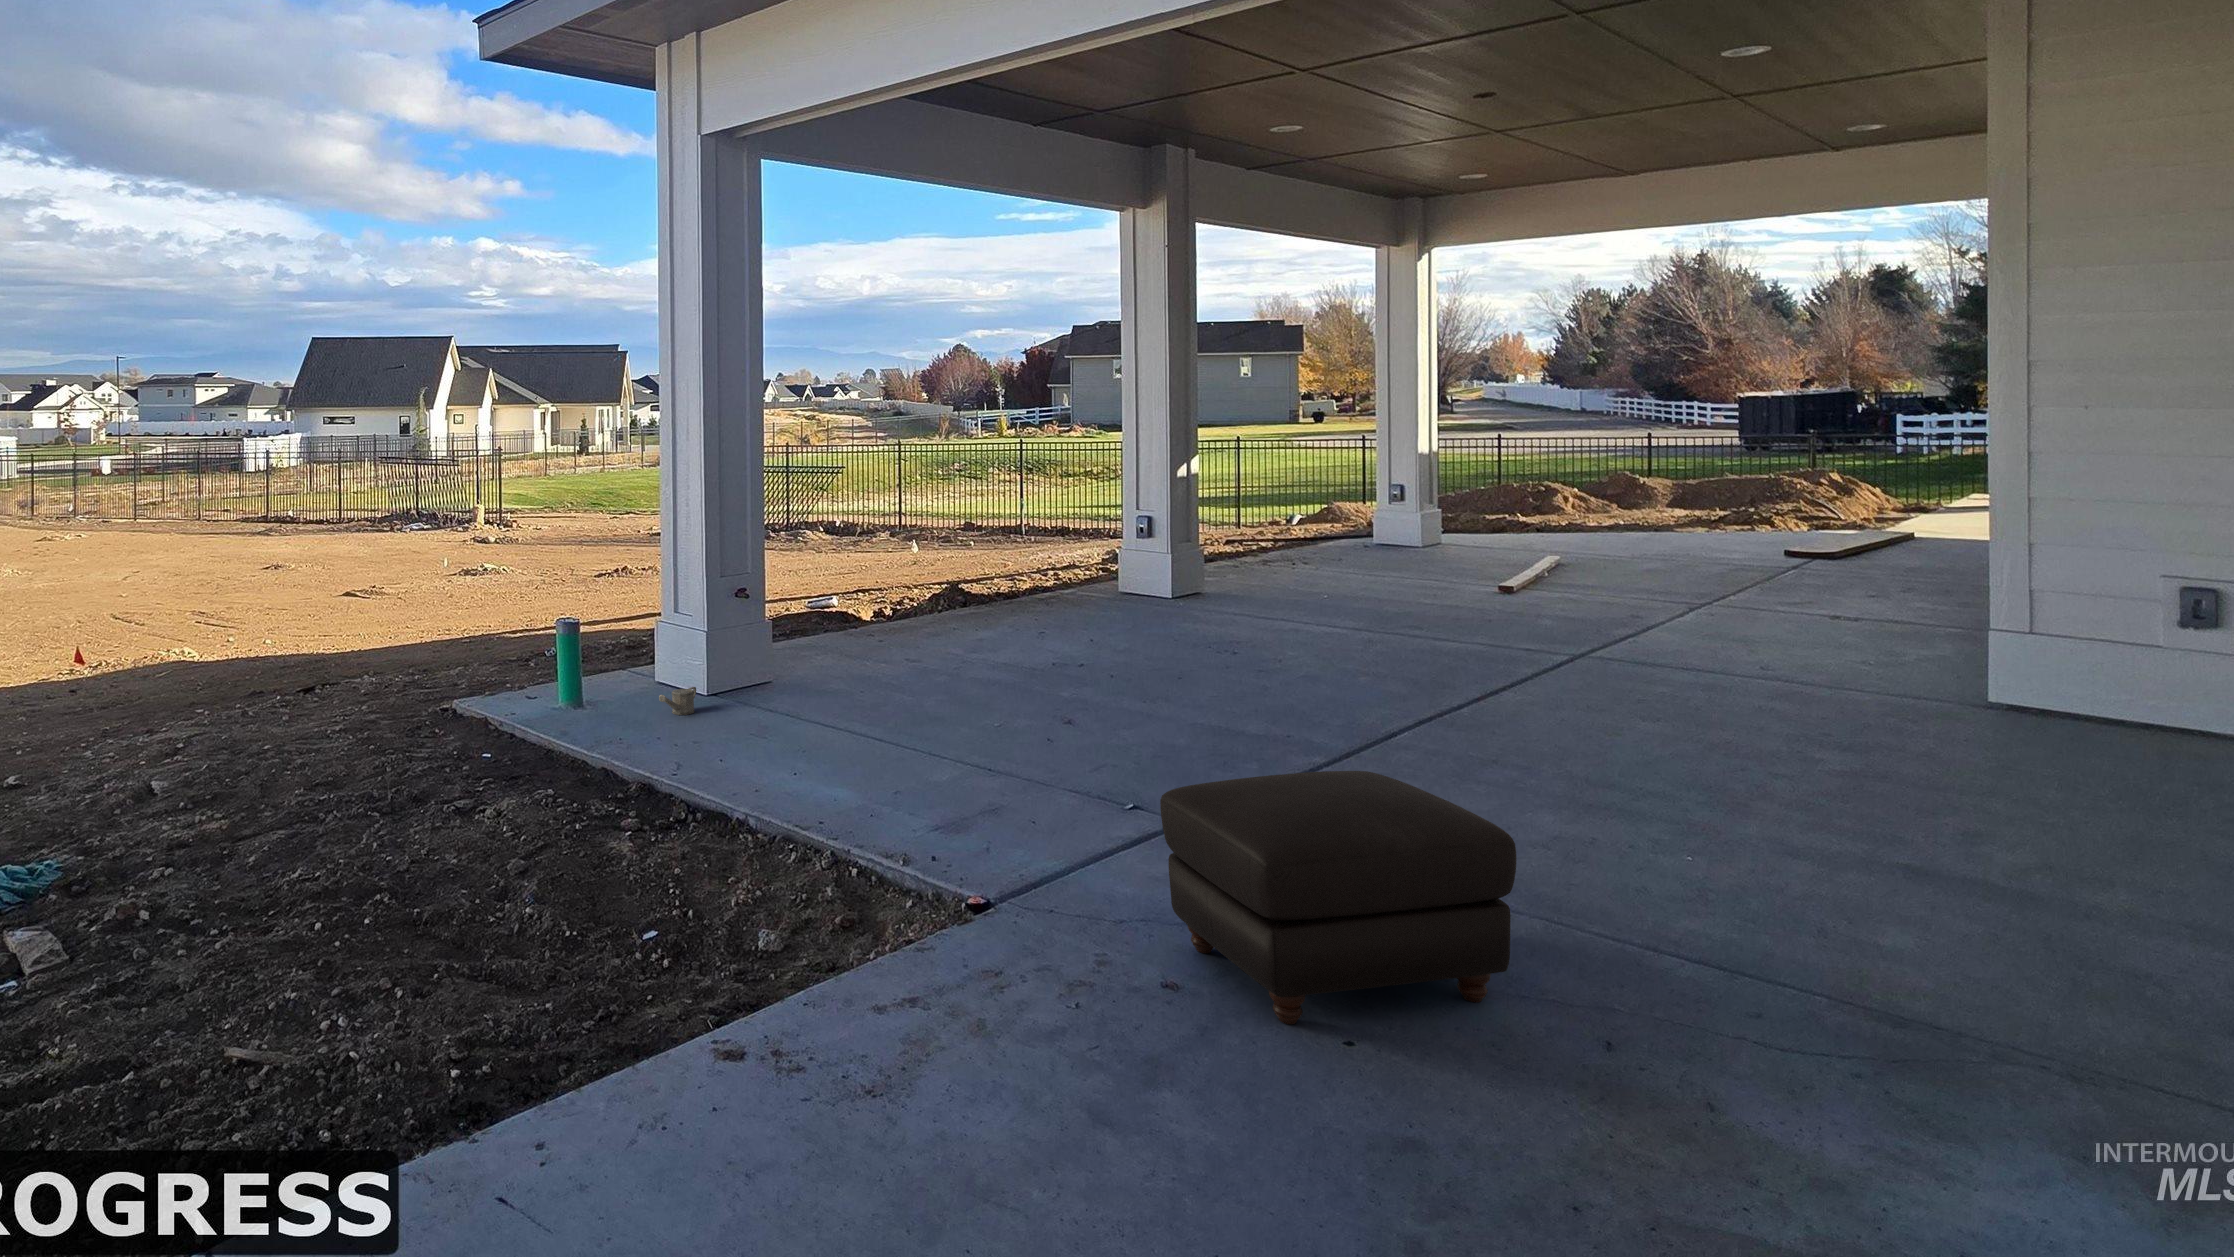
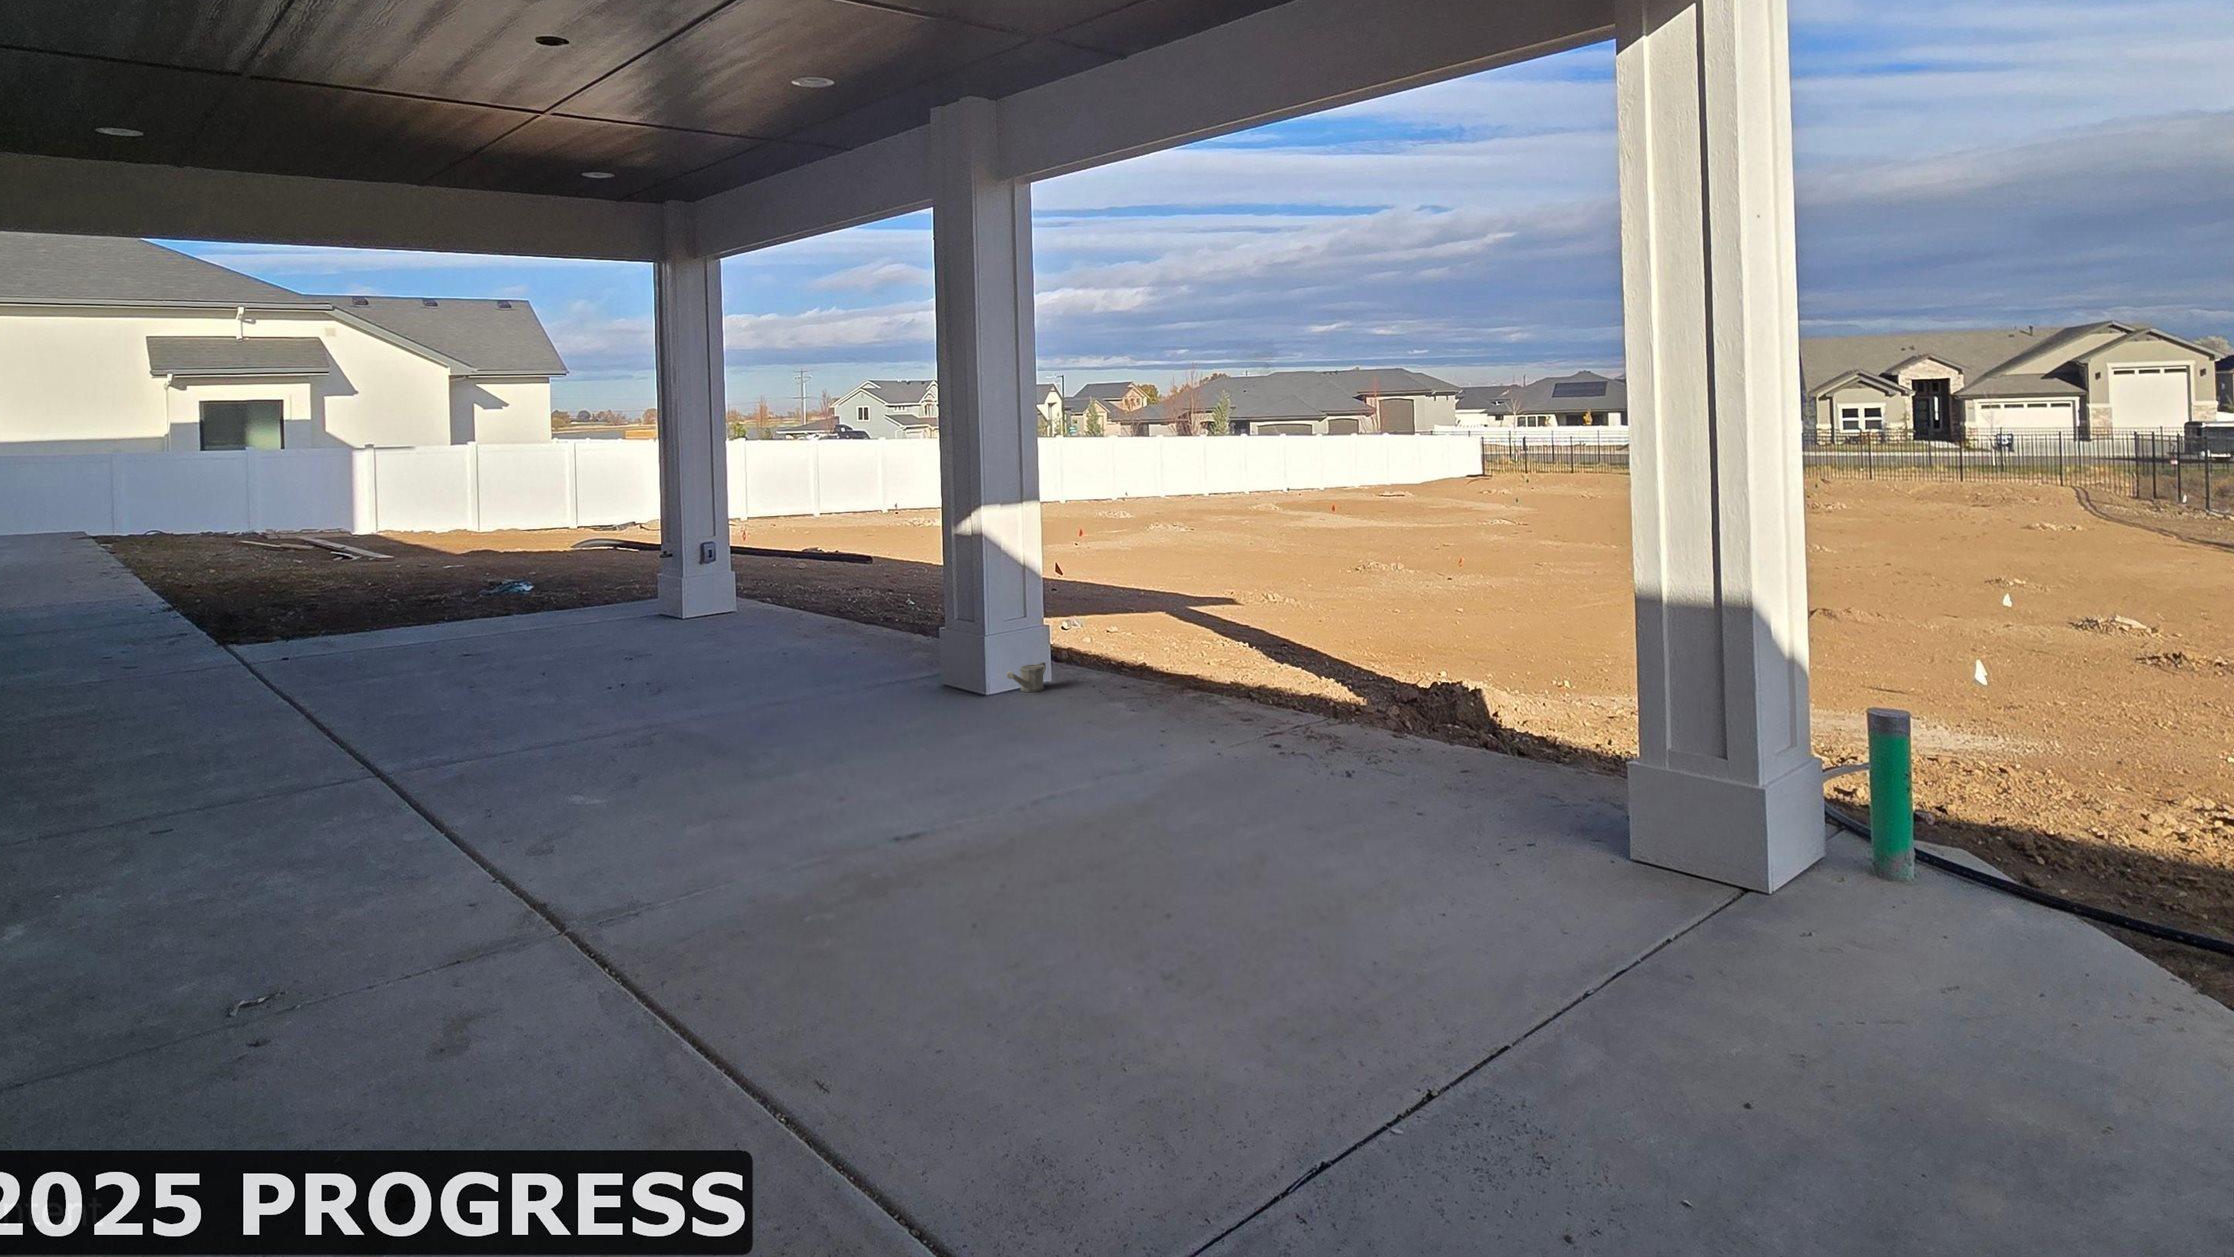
ottoman: present [1160,771,1517,1024] -> none [1525,764,1886,1023]

